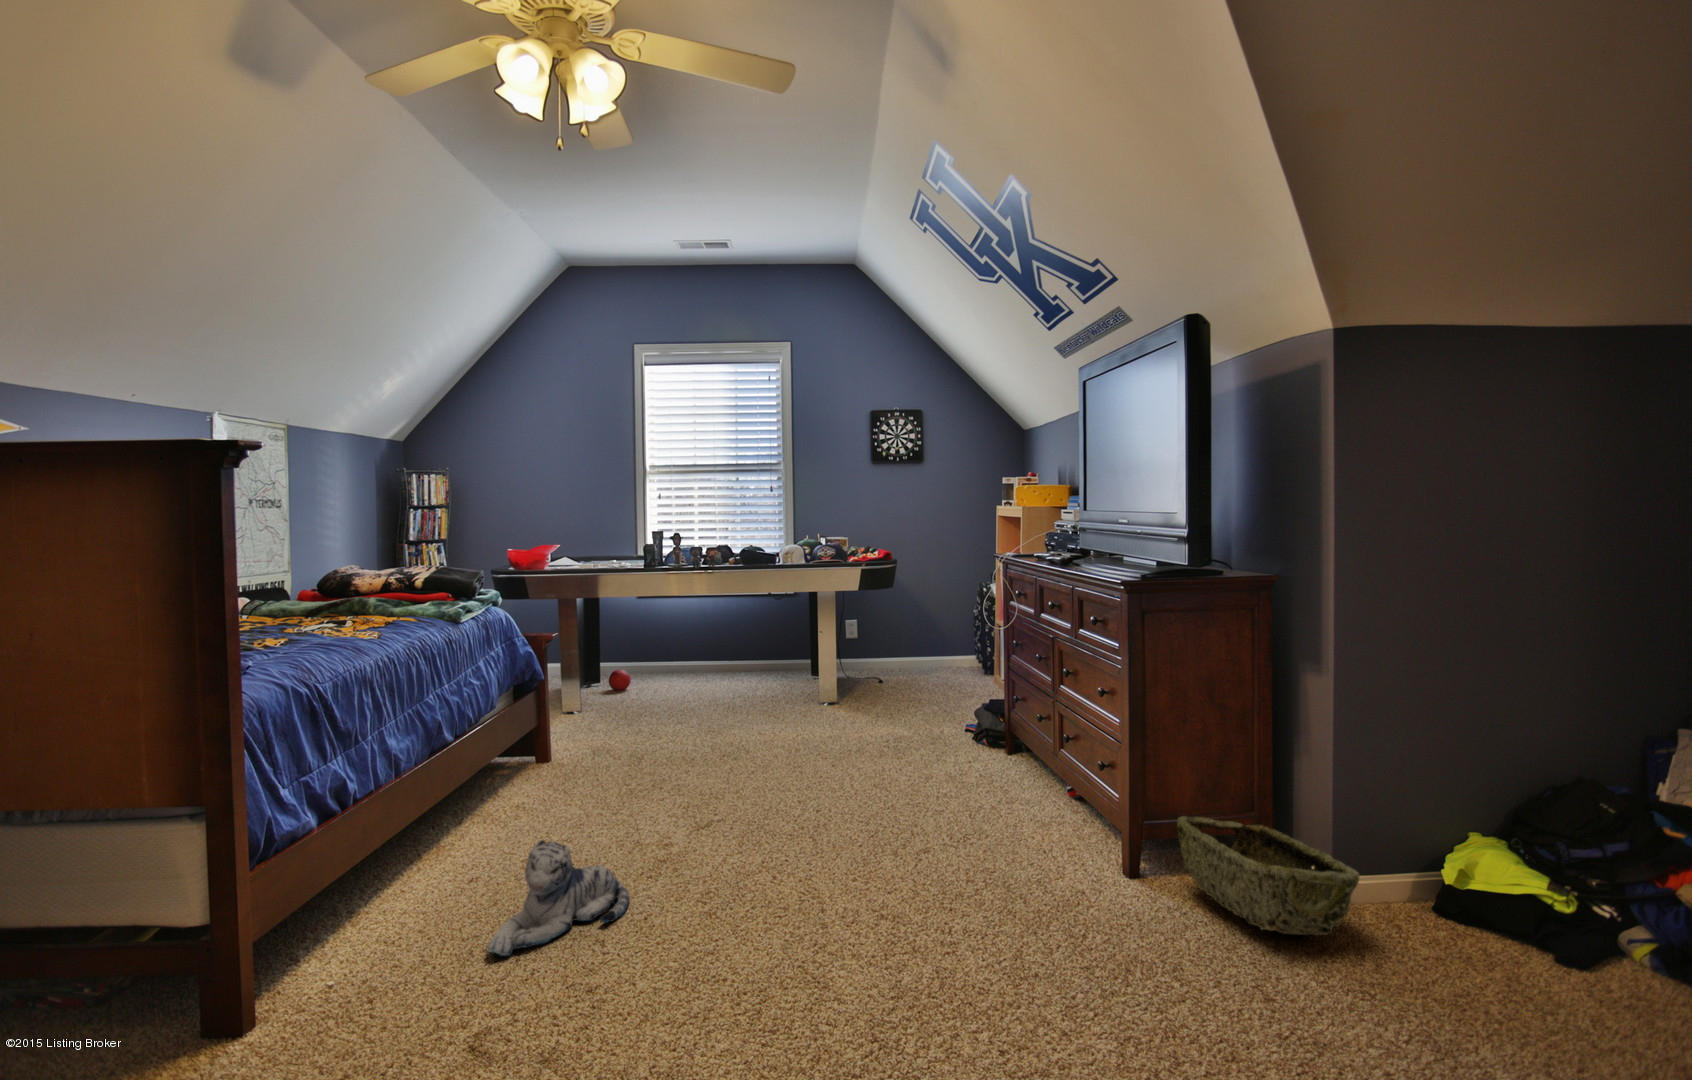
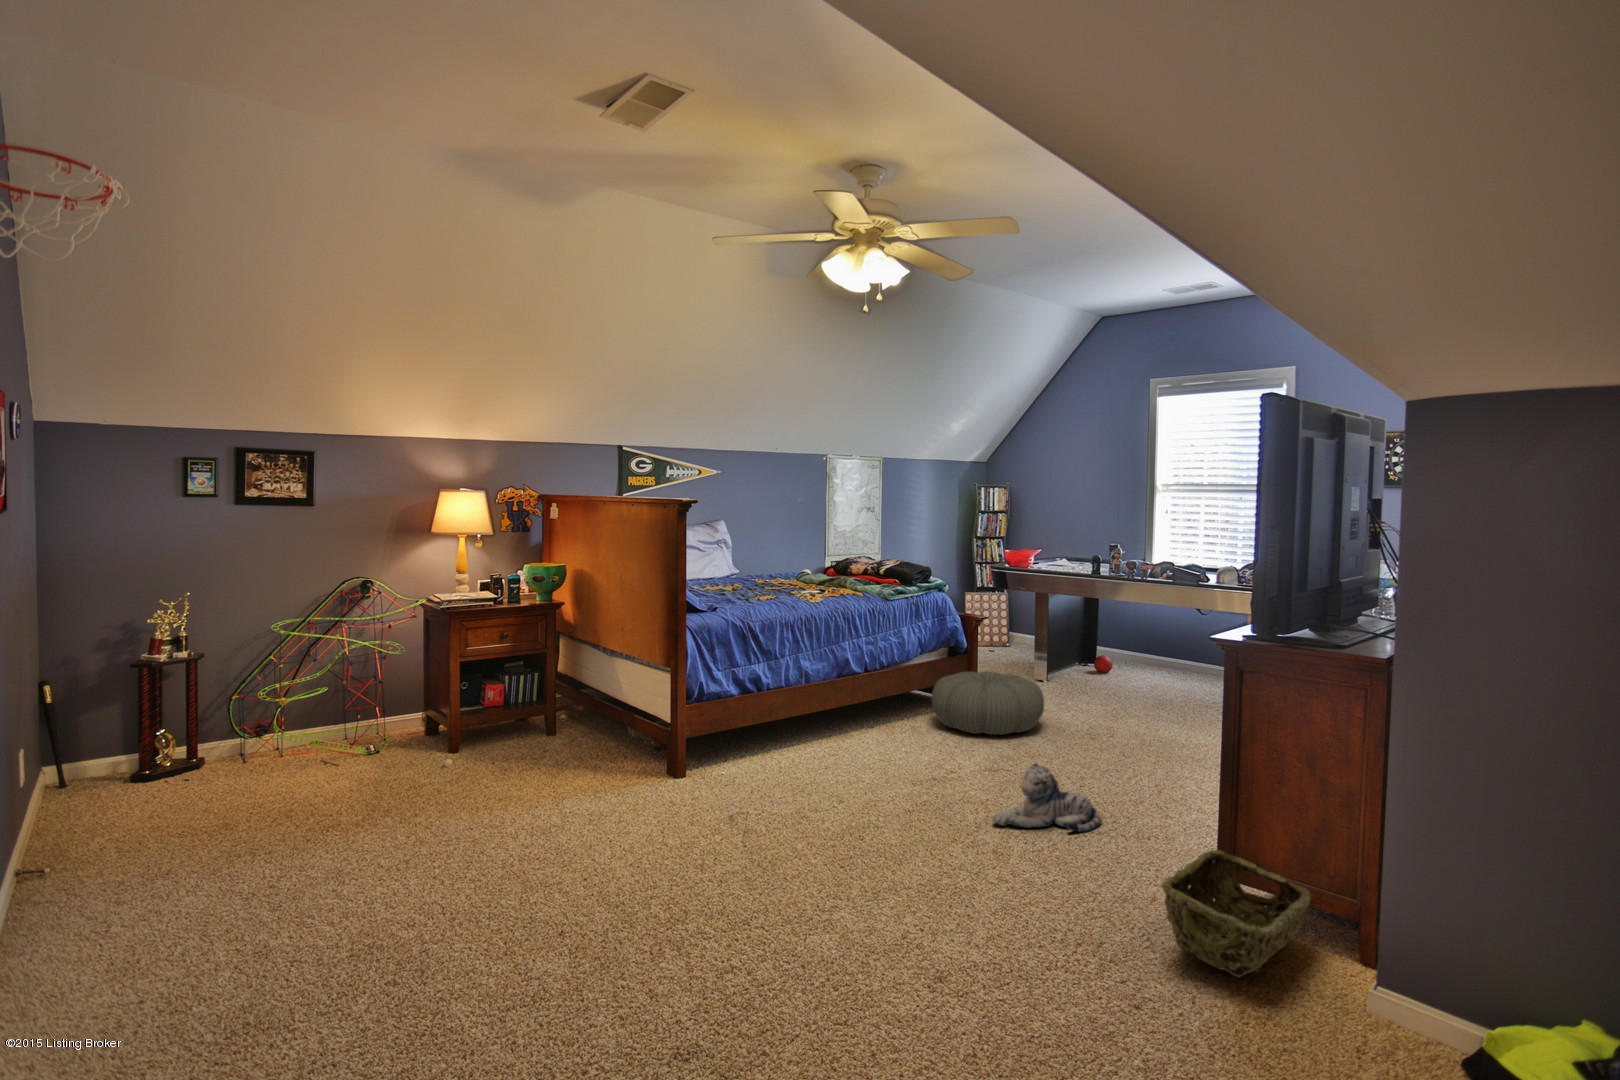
pouf: none [535,701,692,791] -> present [932,671,1044,735]
plush toy: present [487,840,629,956] -> present [992,763,1101,832]

